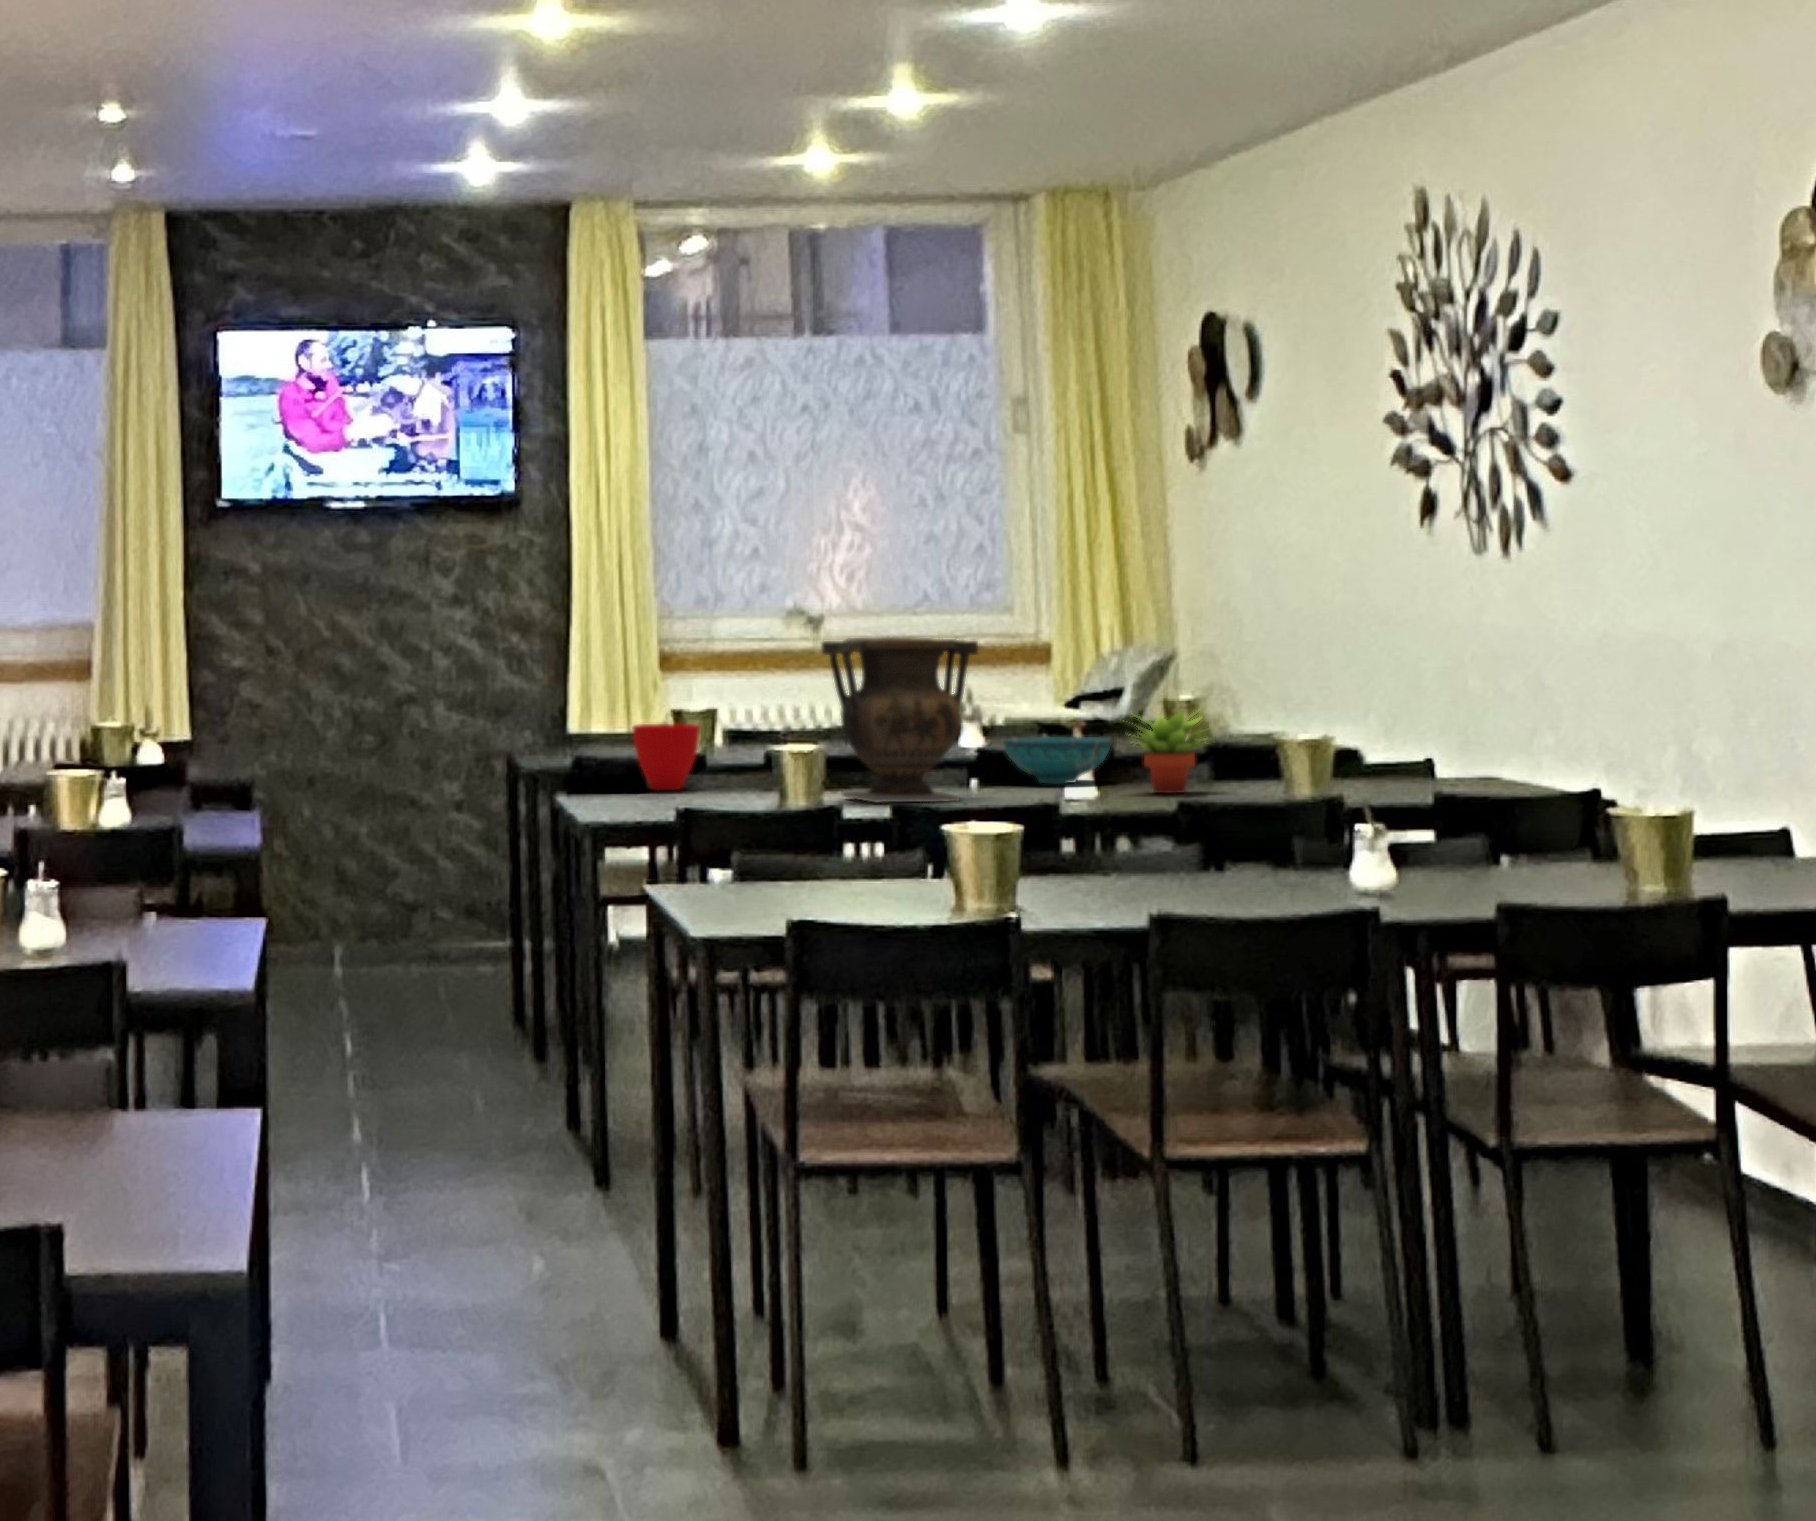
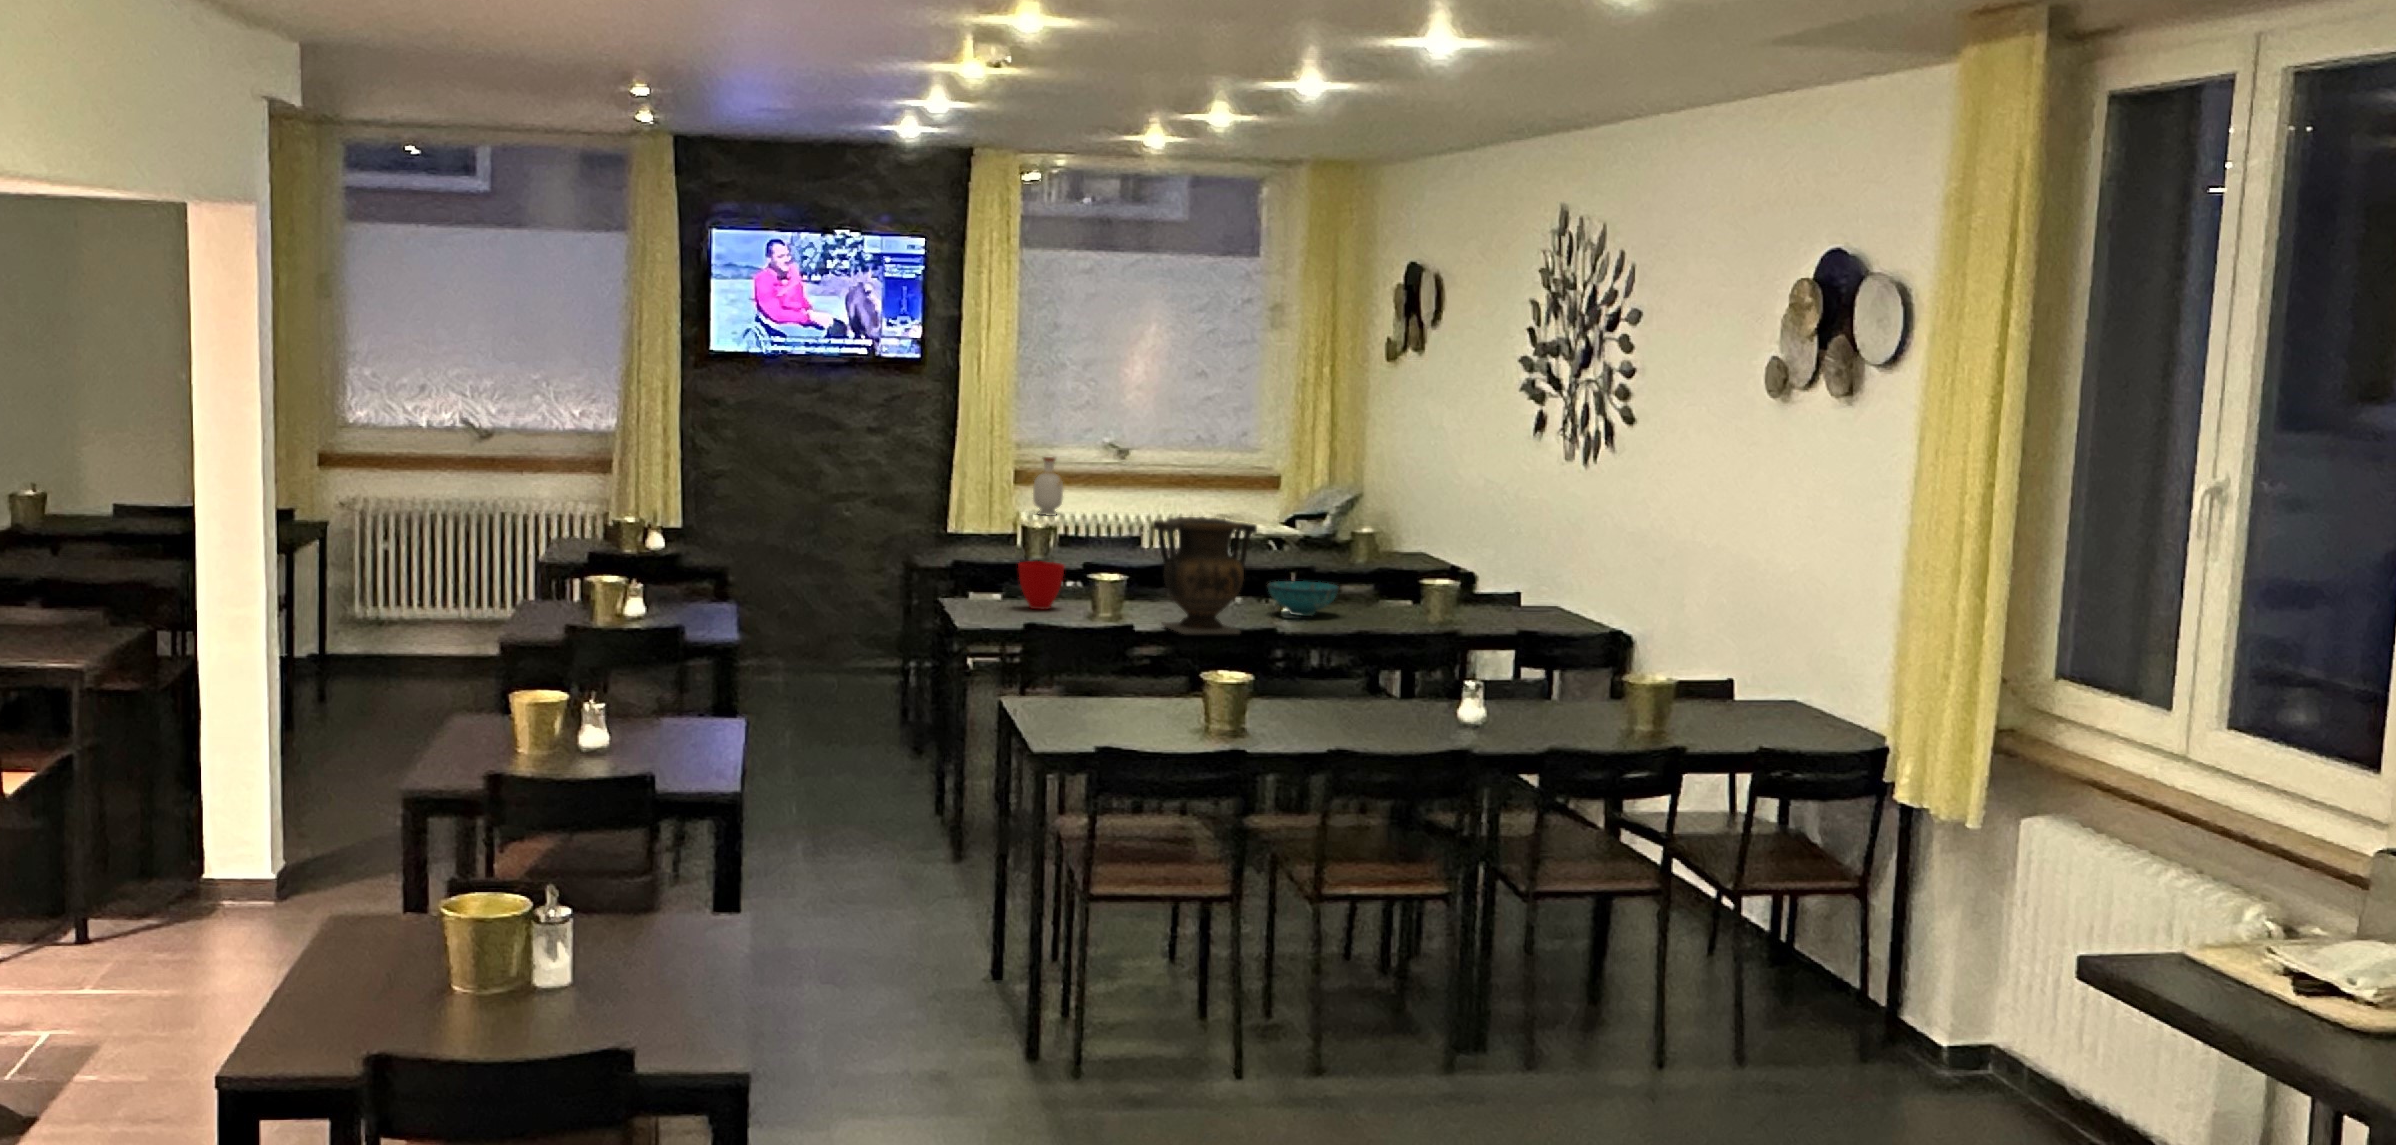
bottle: none [677,637,720,719] -> present [1033,457,1063,516]
succulent plant: present [1123,710,1206,793] -> none [1346,573,1409,632]

